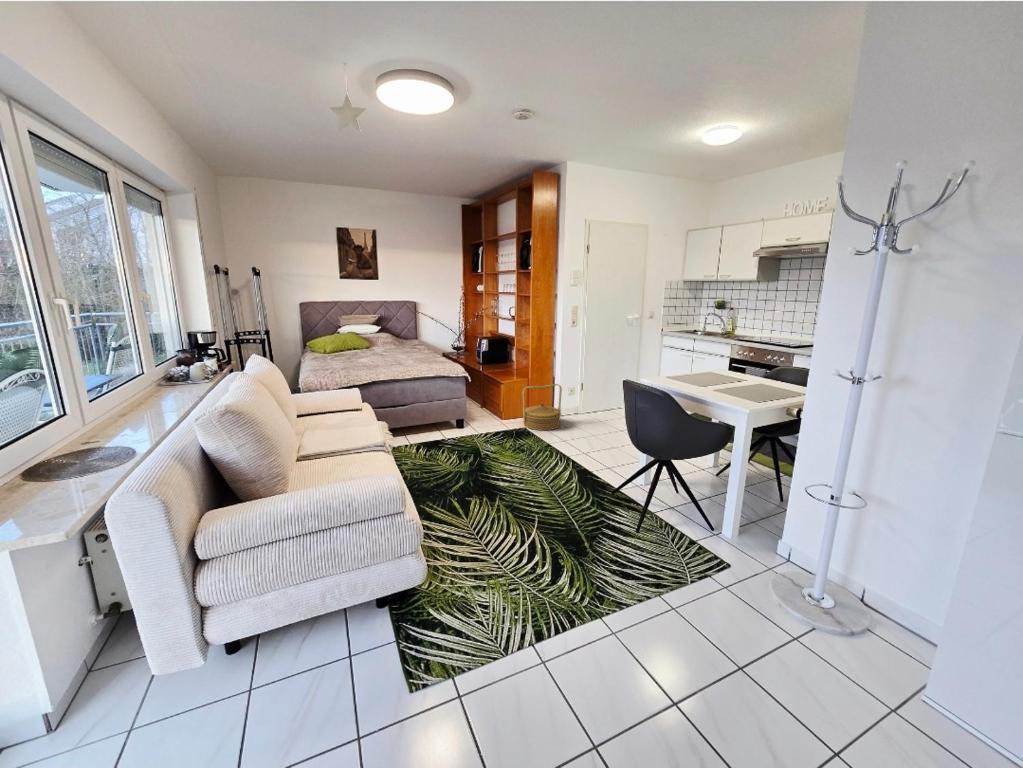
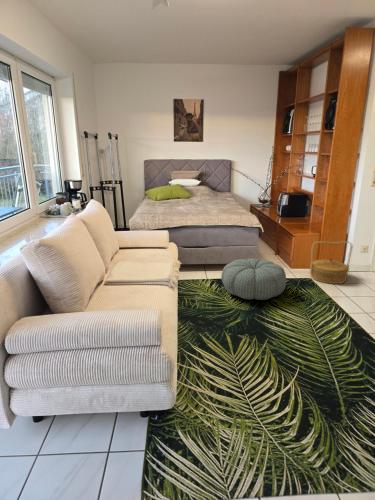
pouf: none [430,412,503,459] -> present [221,258,286,300]

